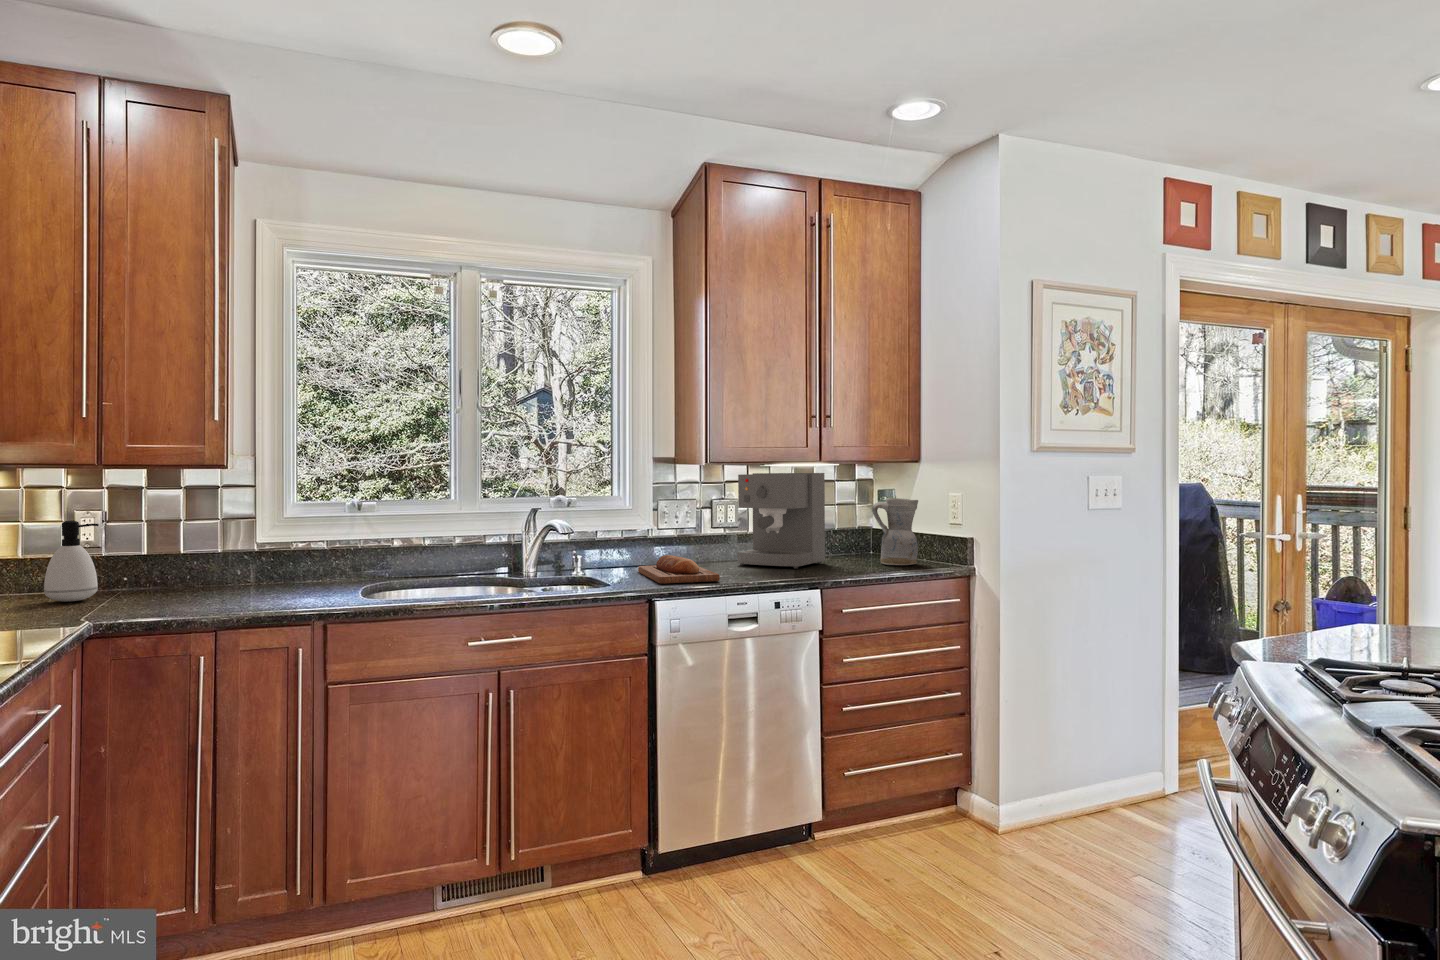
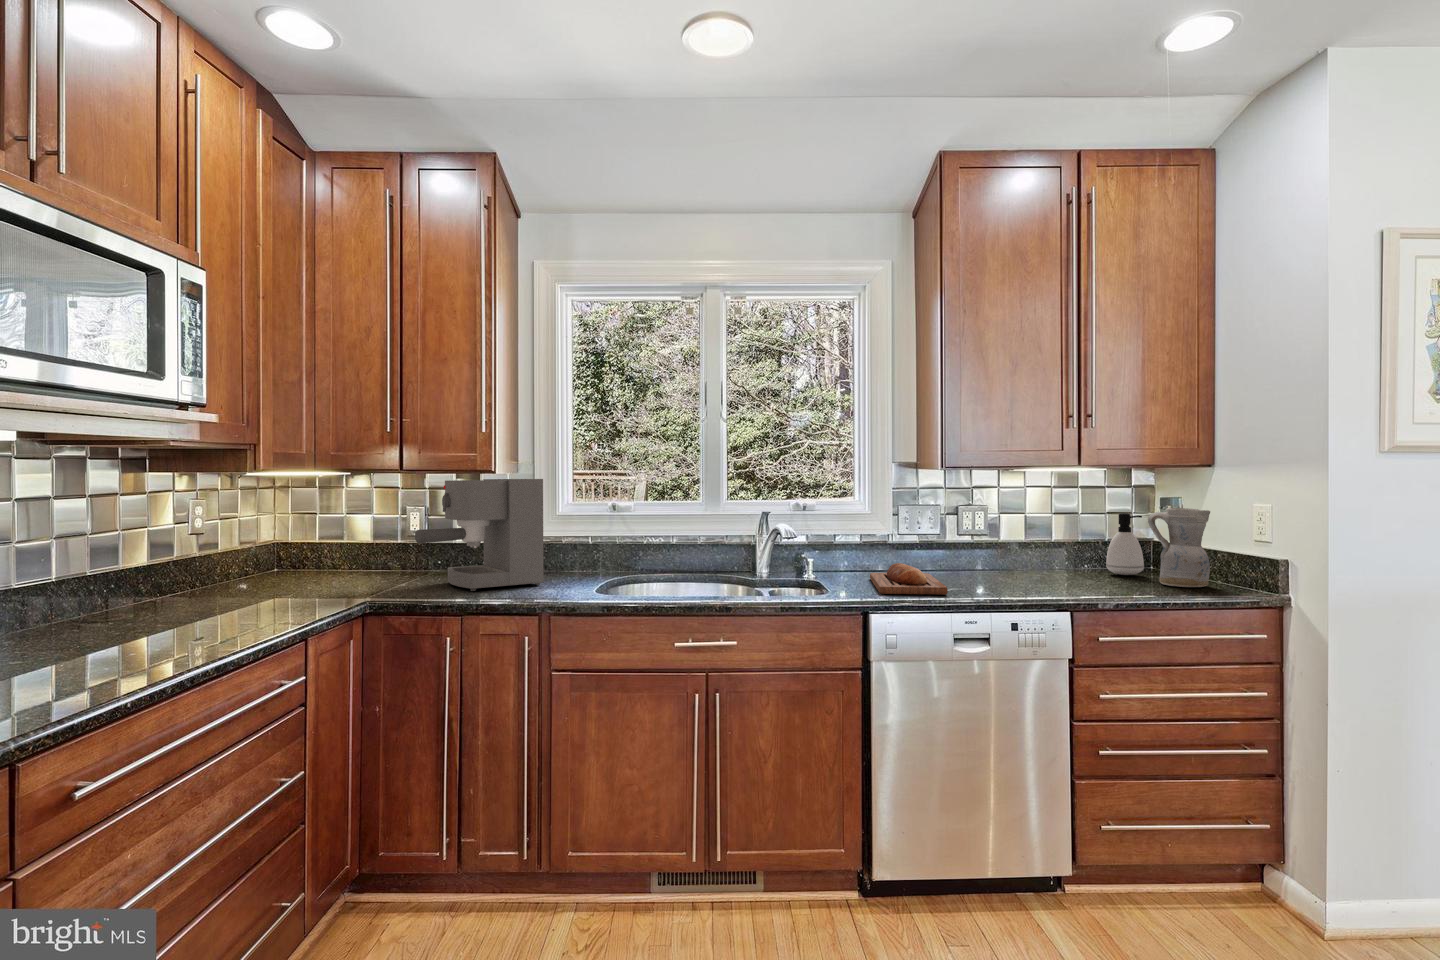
coffee maker: present [737,473,825,569] -> present [415,479,544,591]
soap dispenser: present [44,521,99,602] -> present [1106,513,1144,575]

